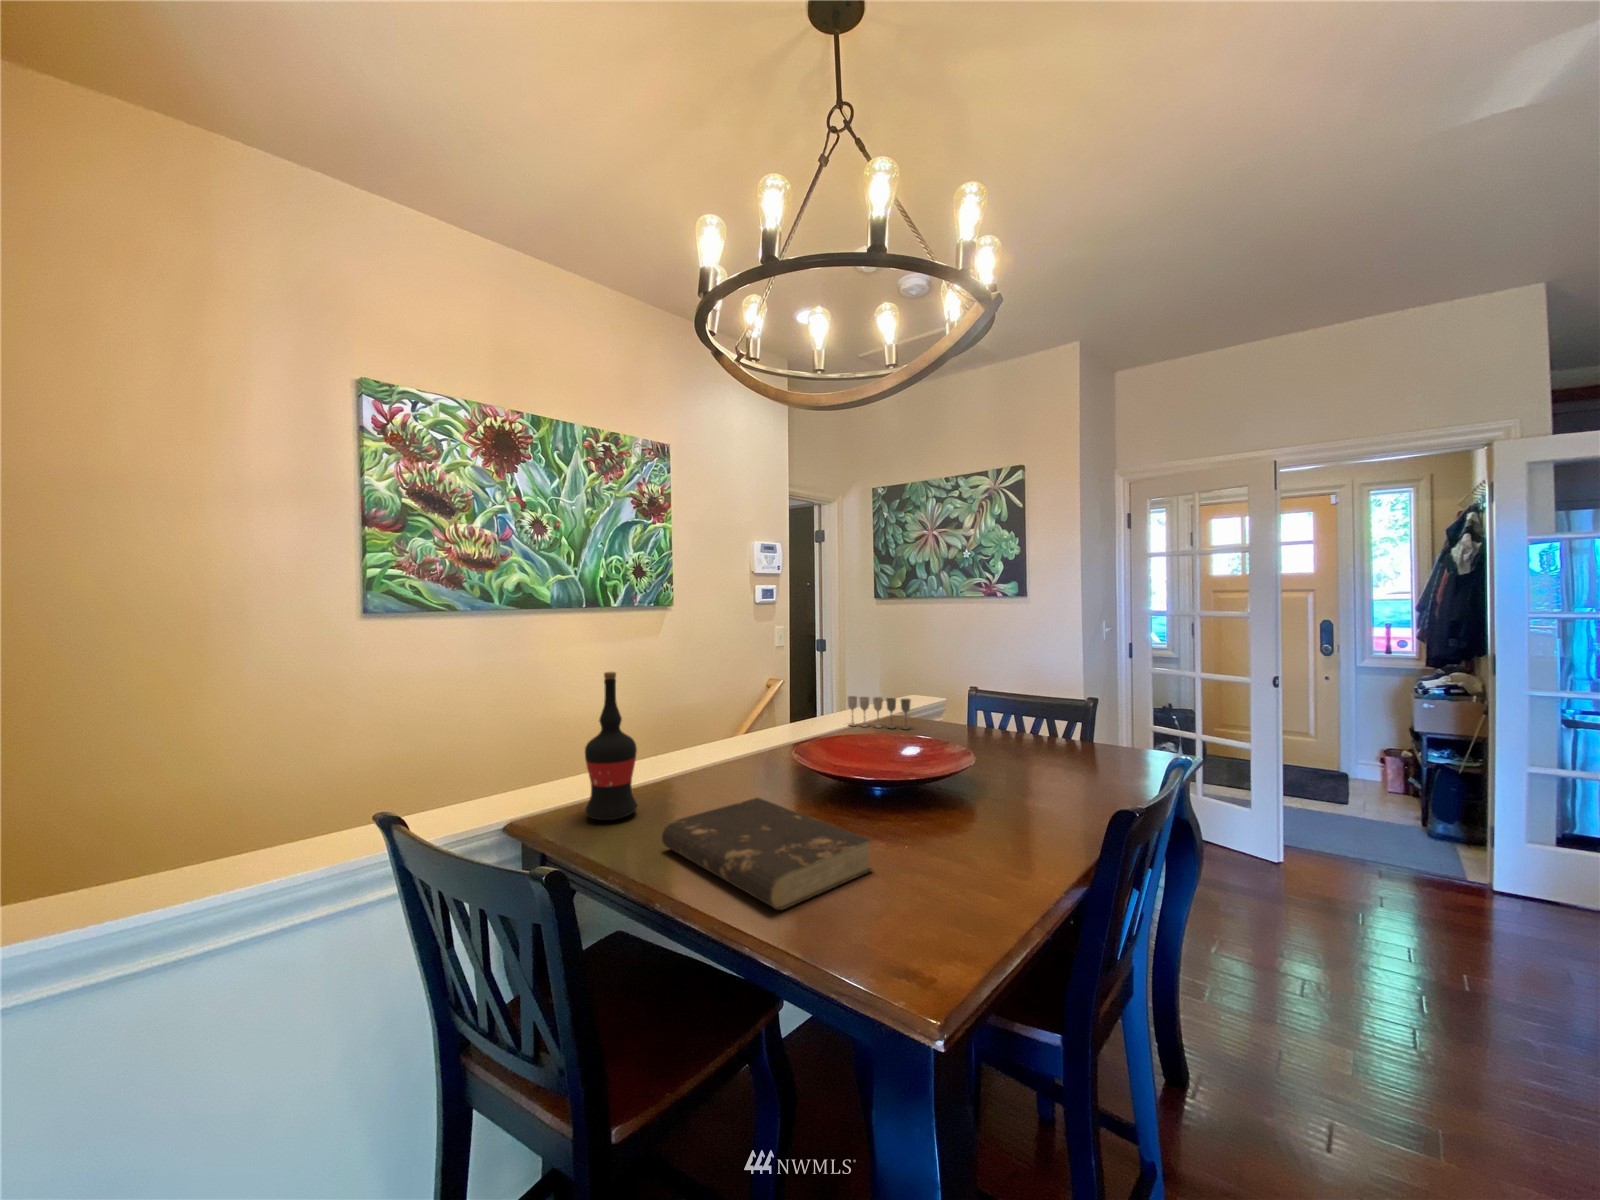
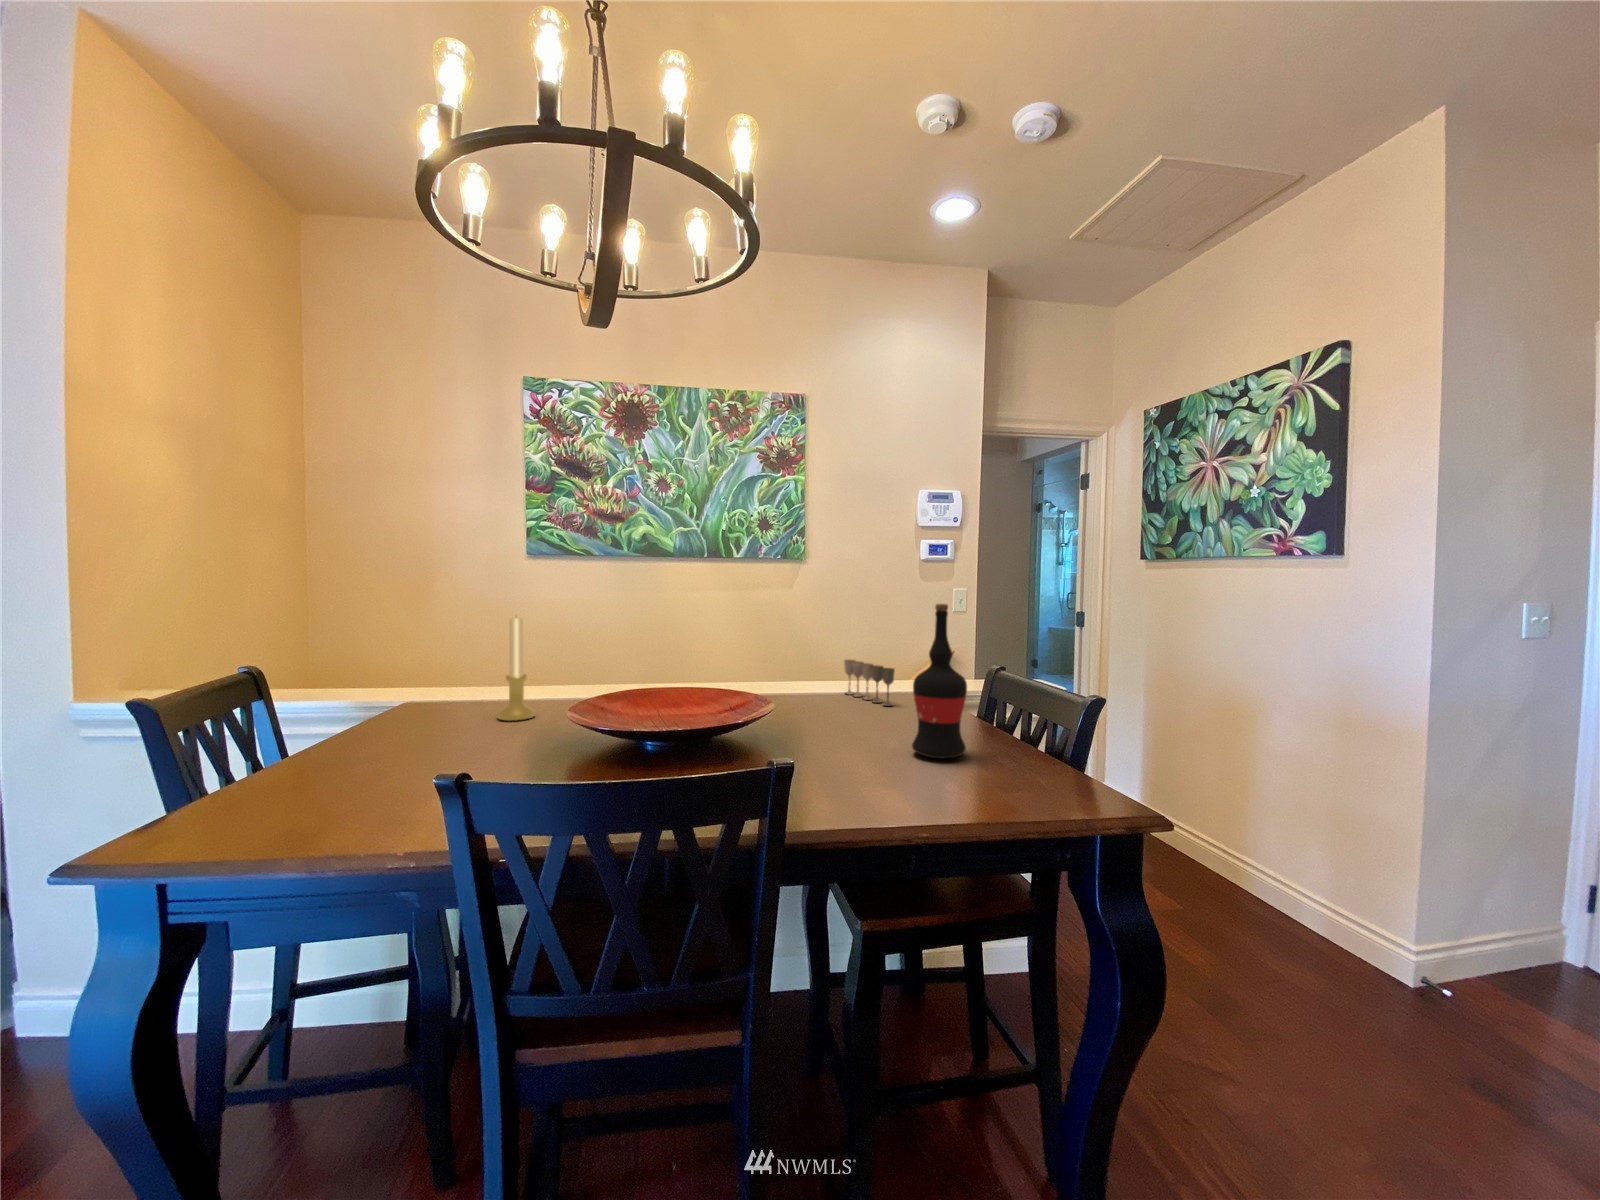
wine bottle: present [585,672,637,820] -> present [912,604,967,758]
candle holder: none [676,690,716,809] -> present [497,618,535,721]
book: present [662,798,872,910] -> none [281,713,497,784]

